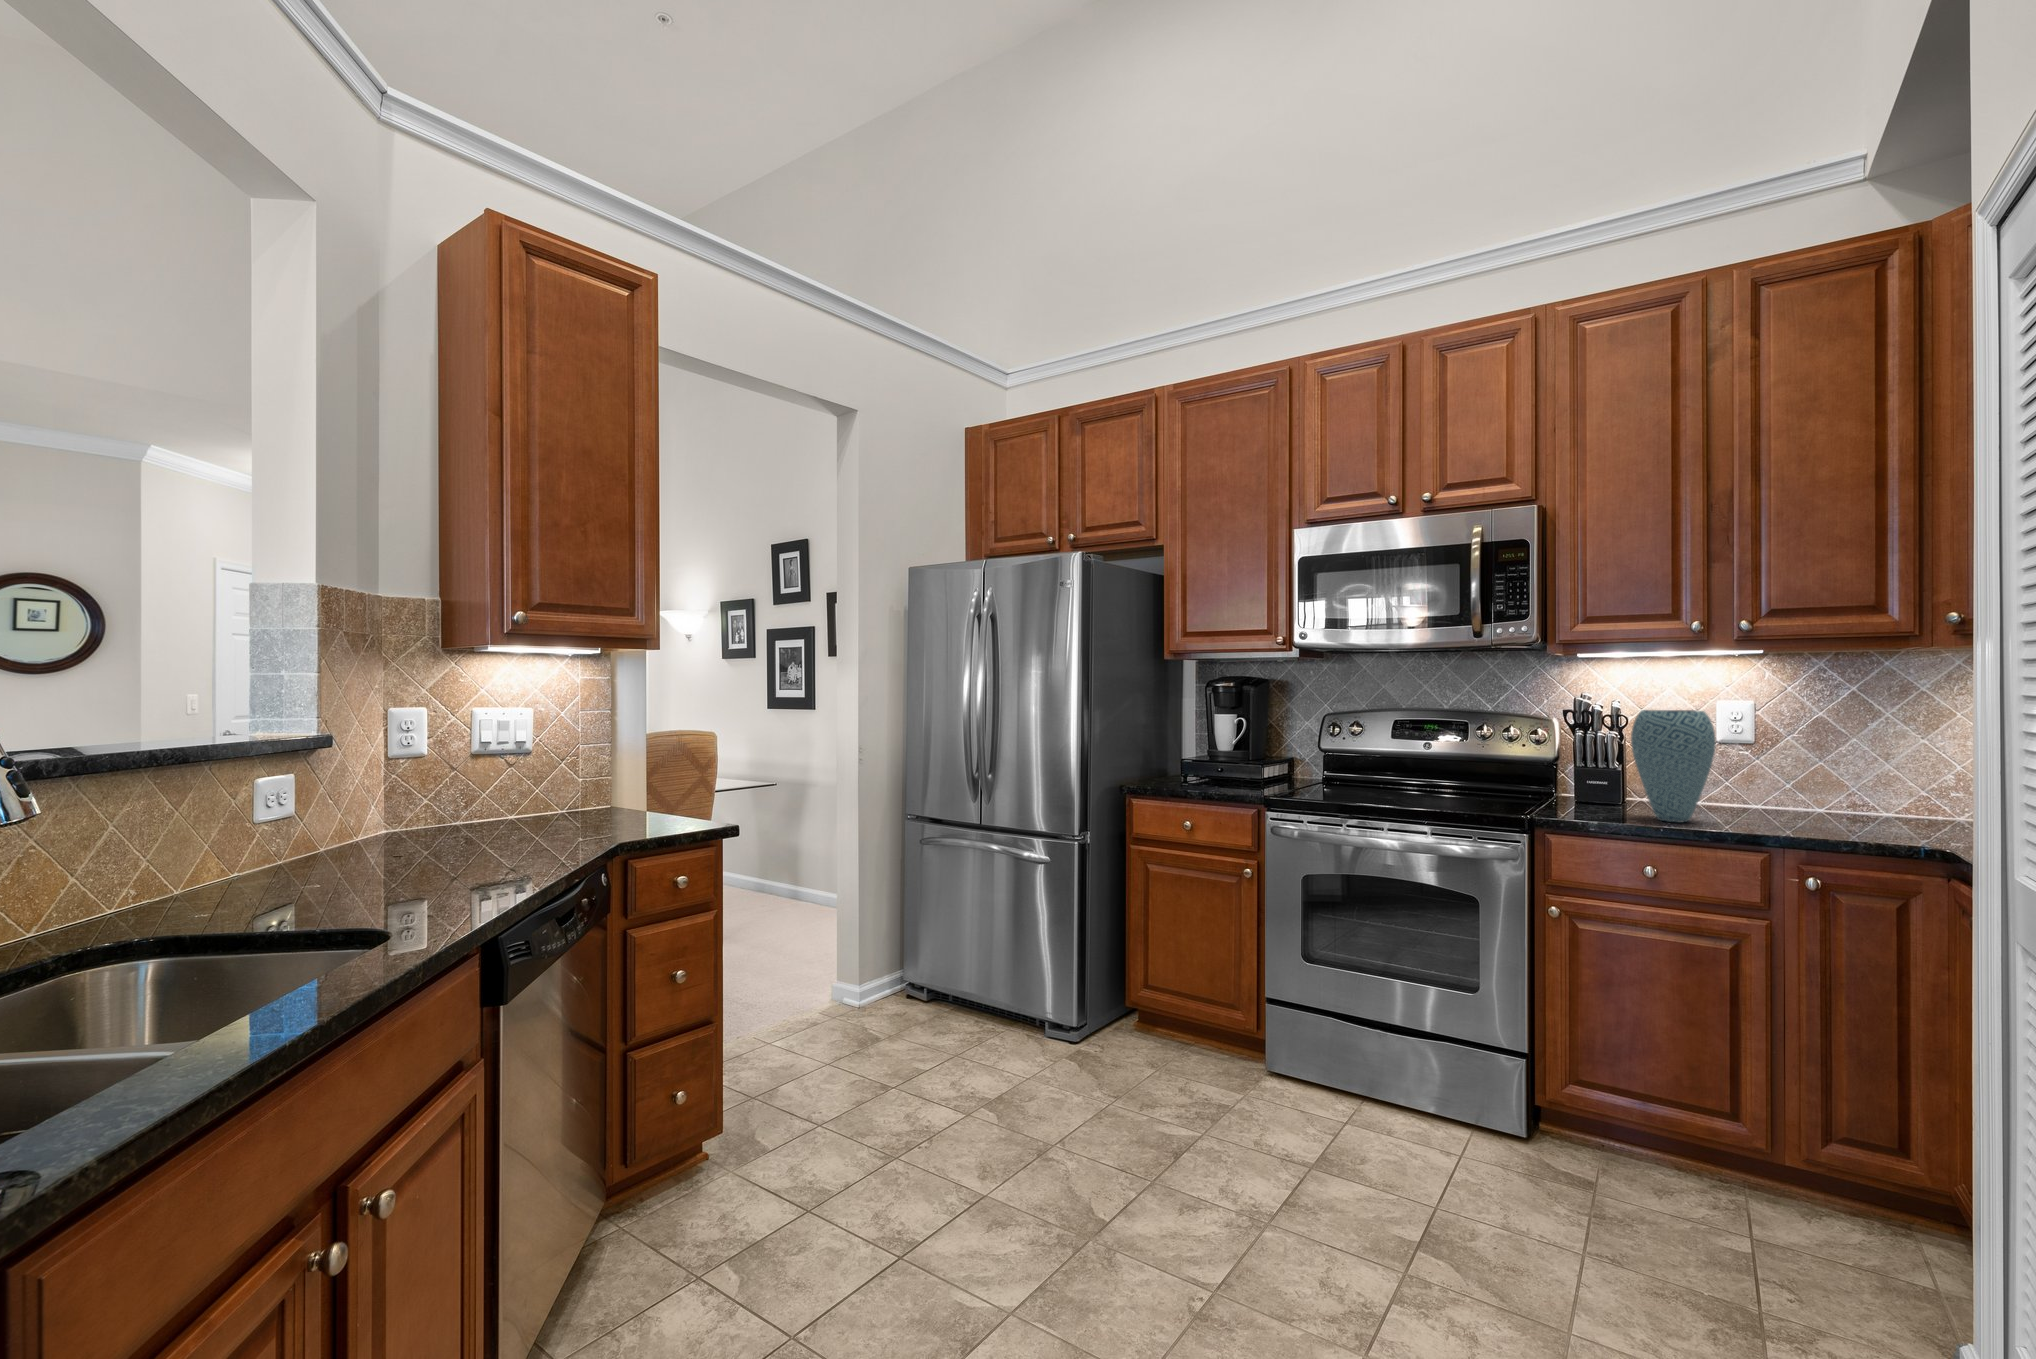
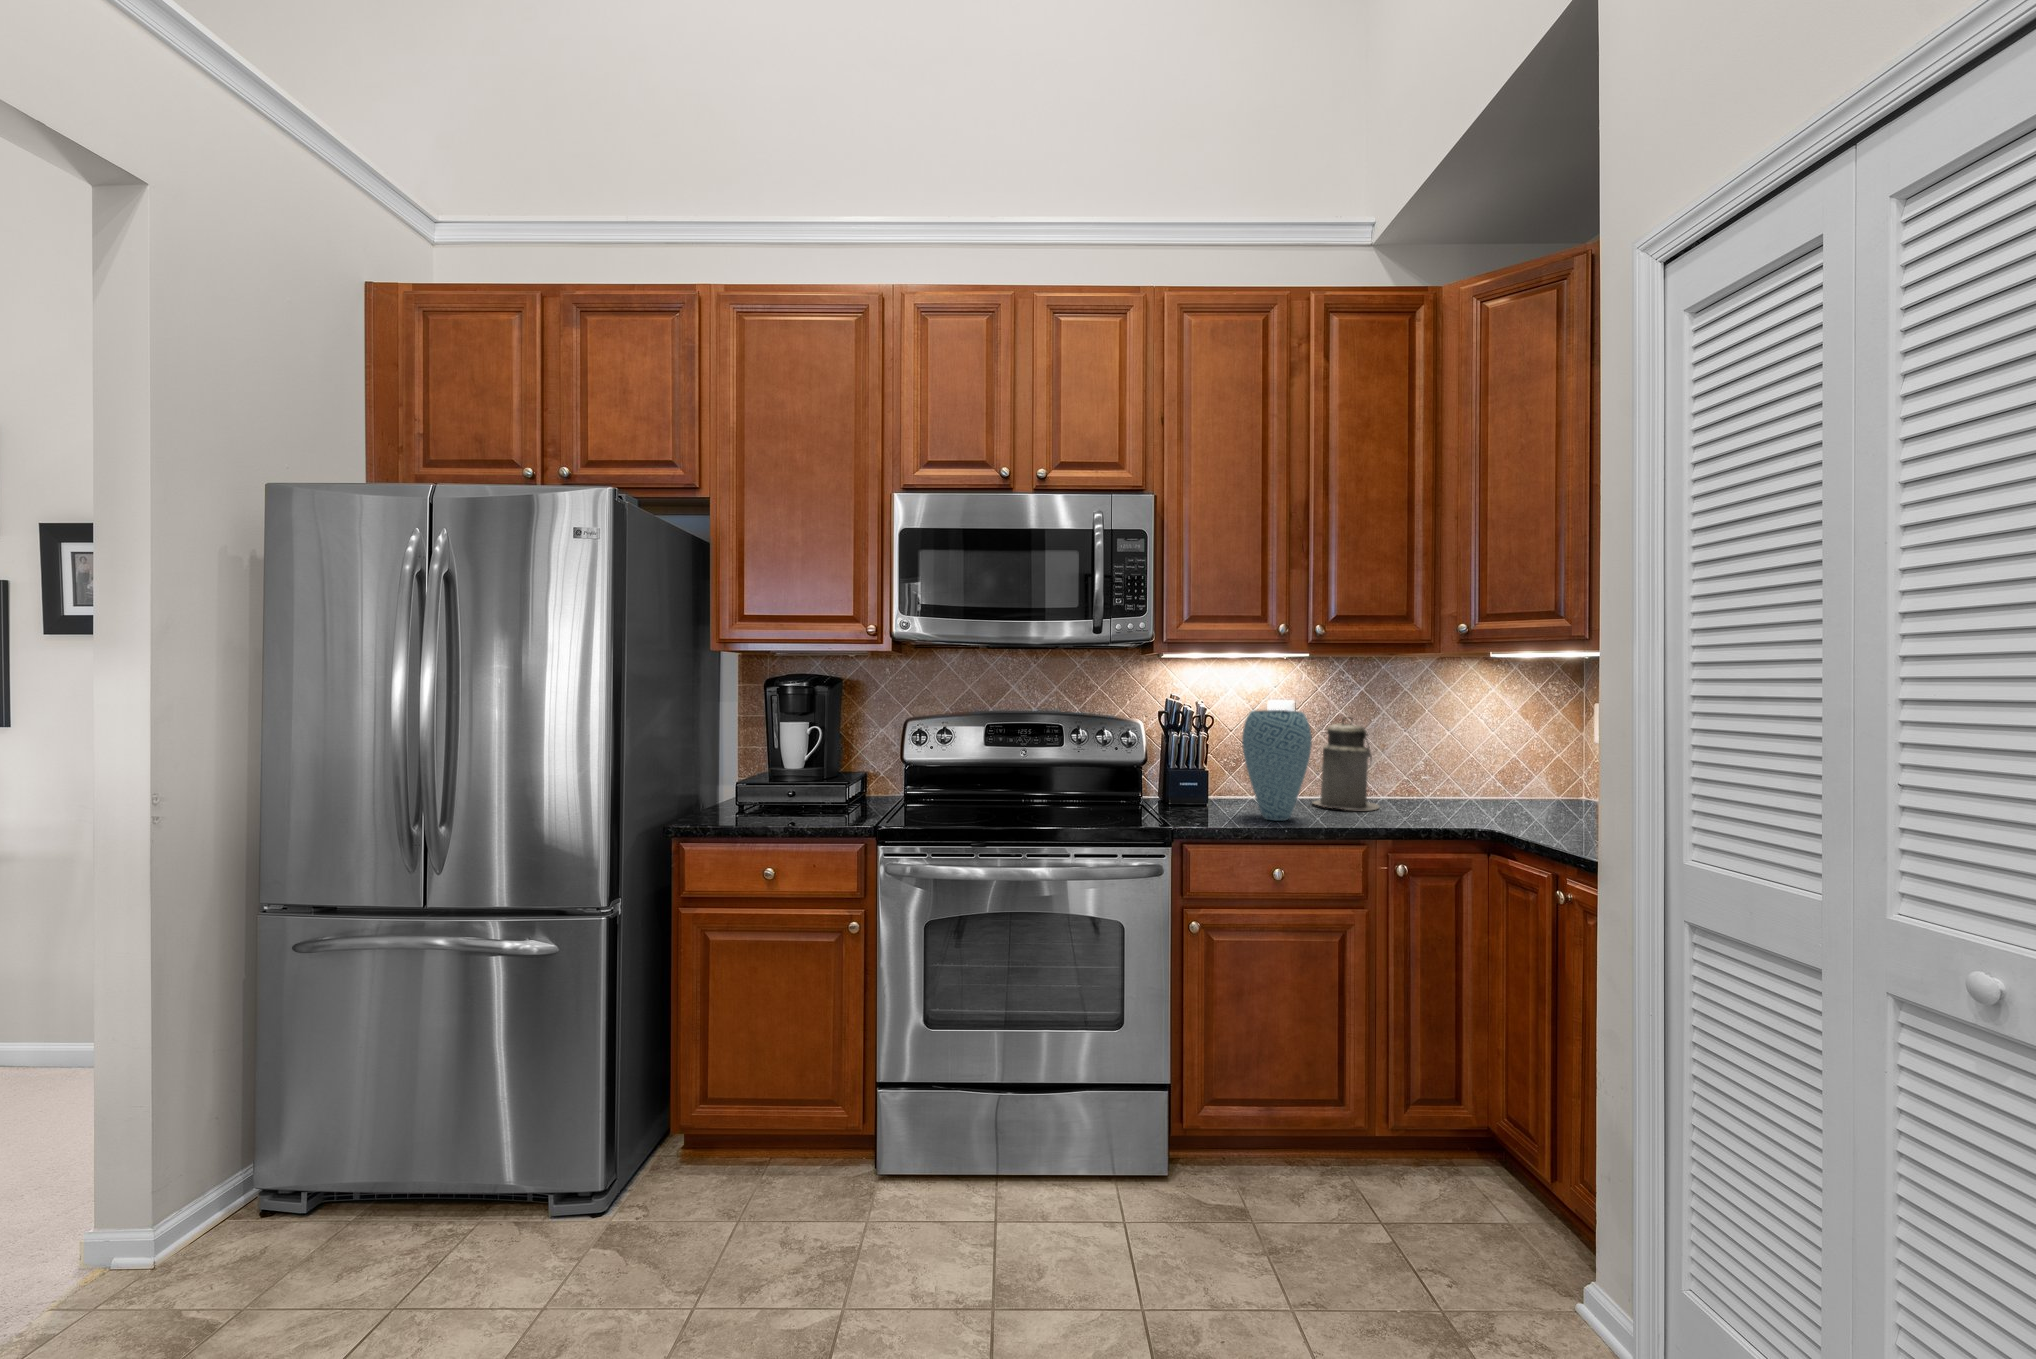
canister: none [1752,719,1844,823] -> present [1313,717,1380,810]

